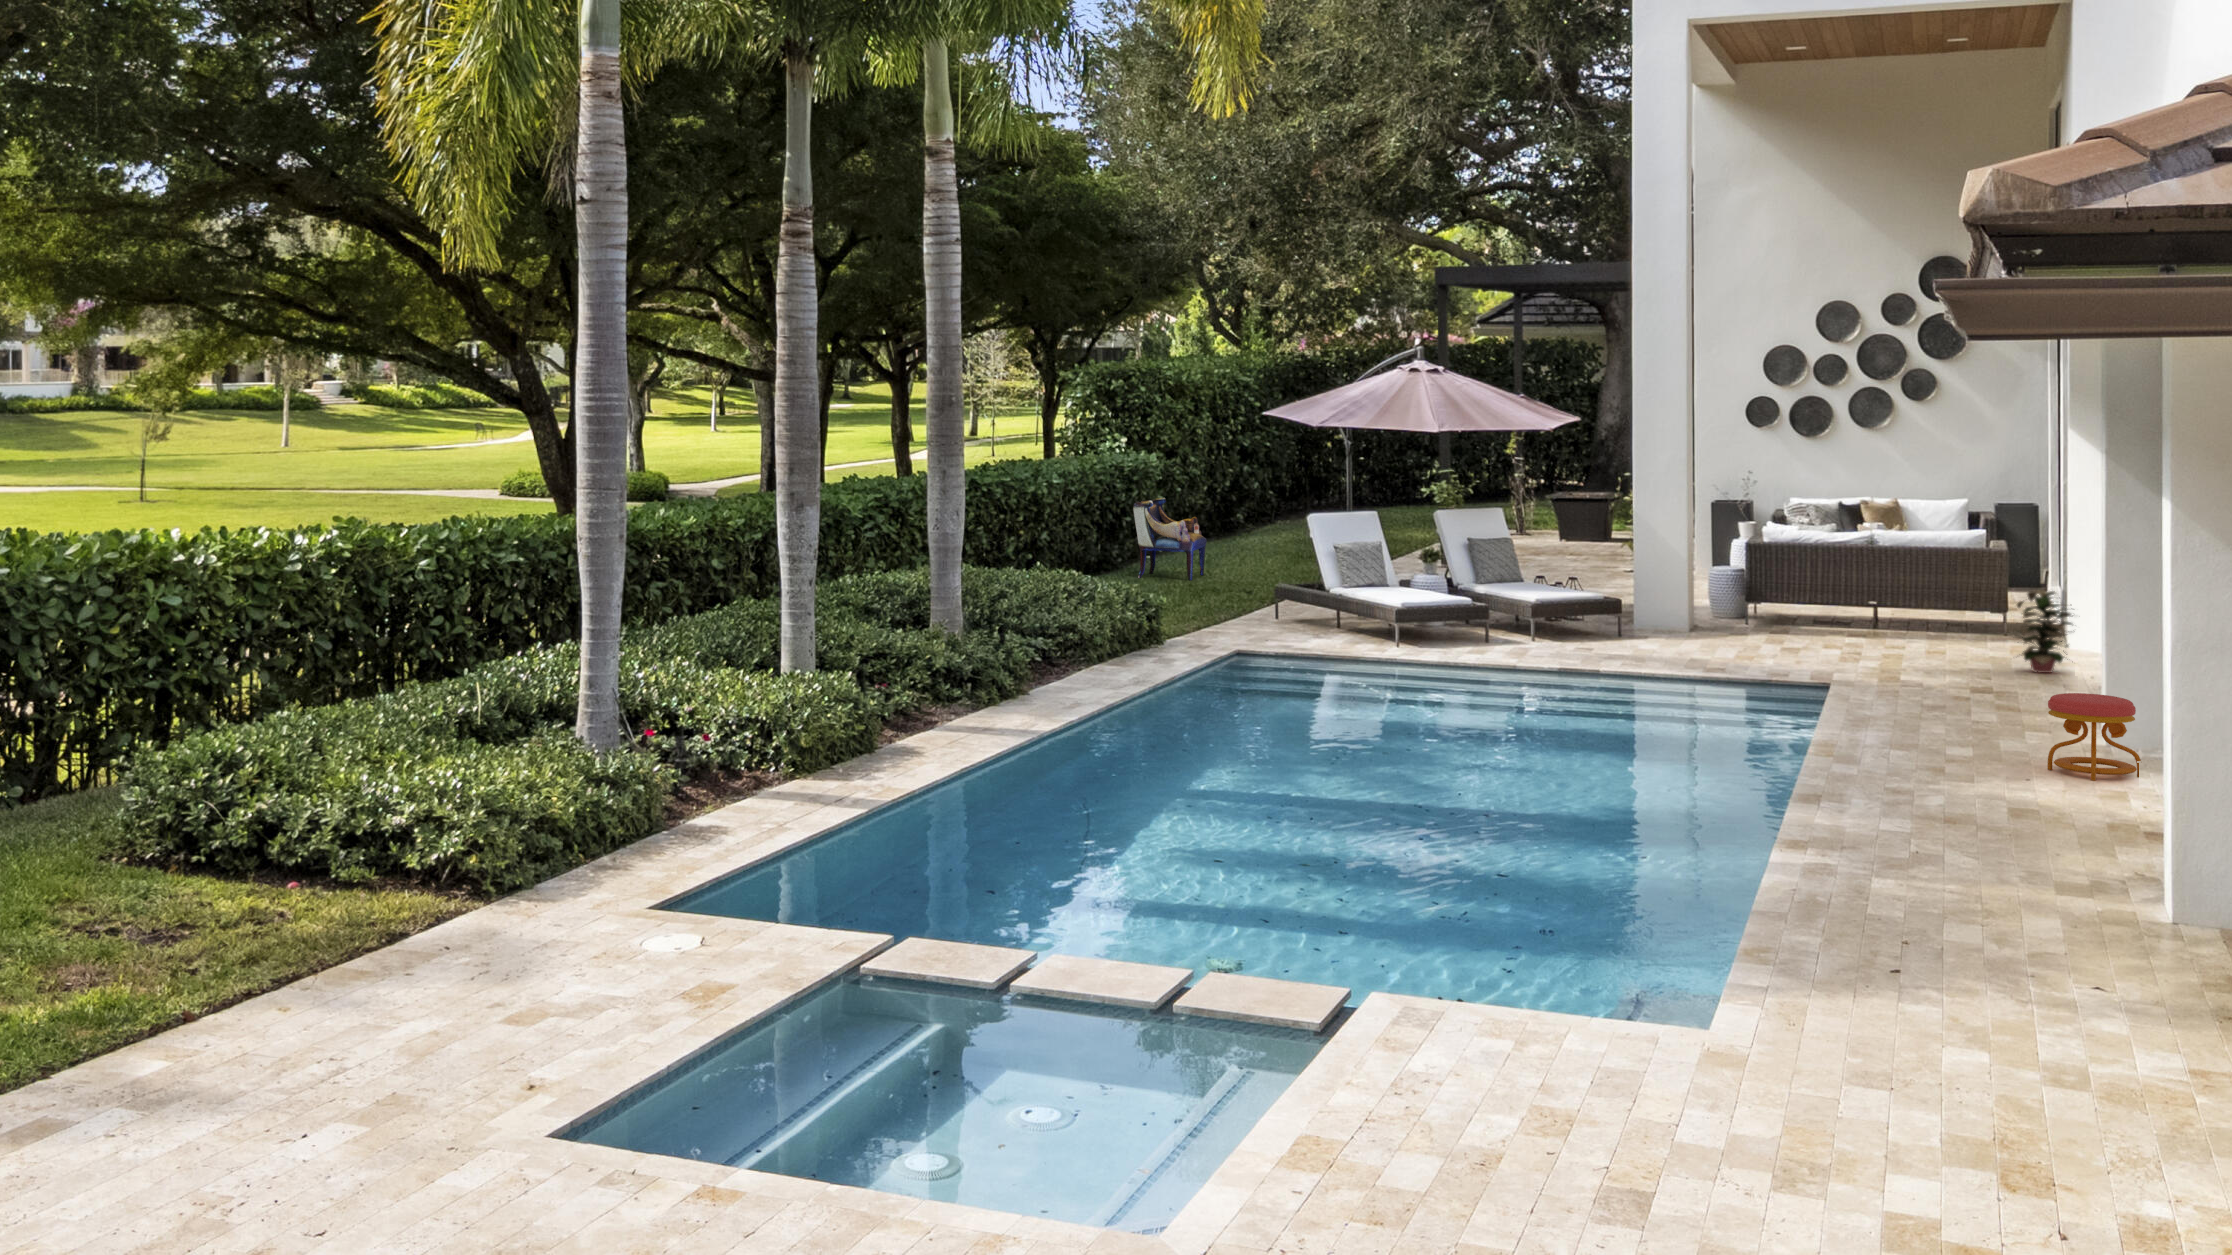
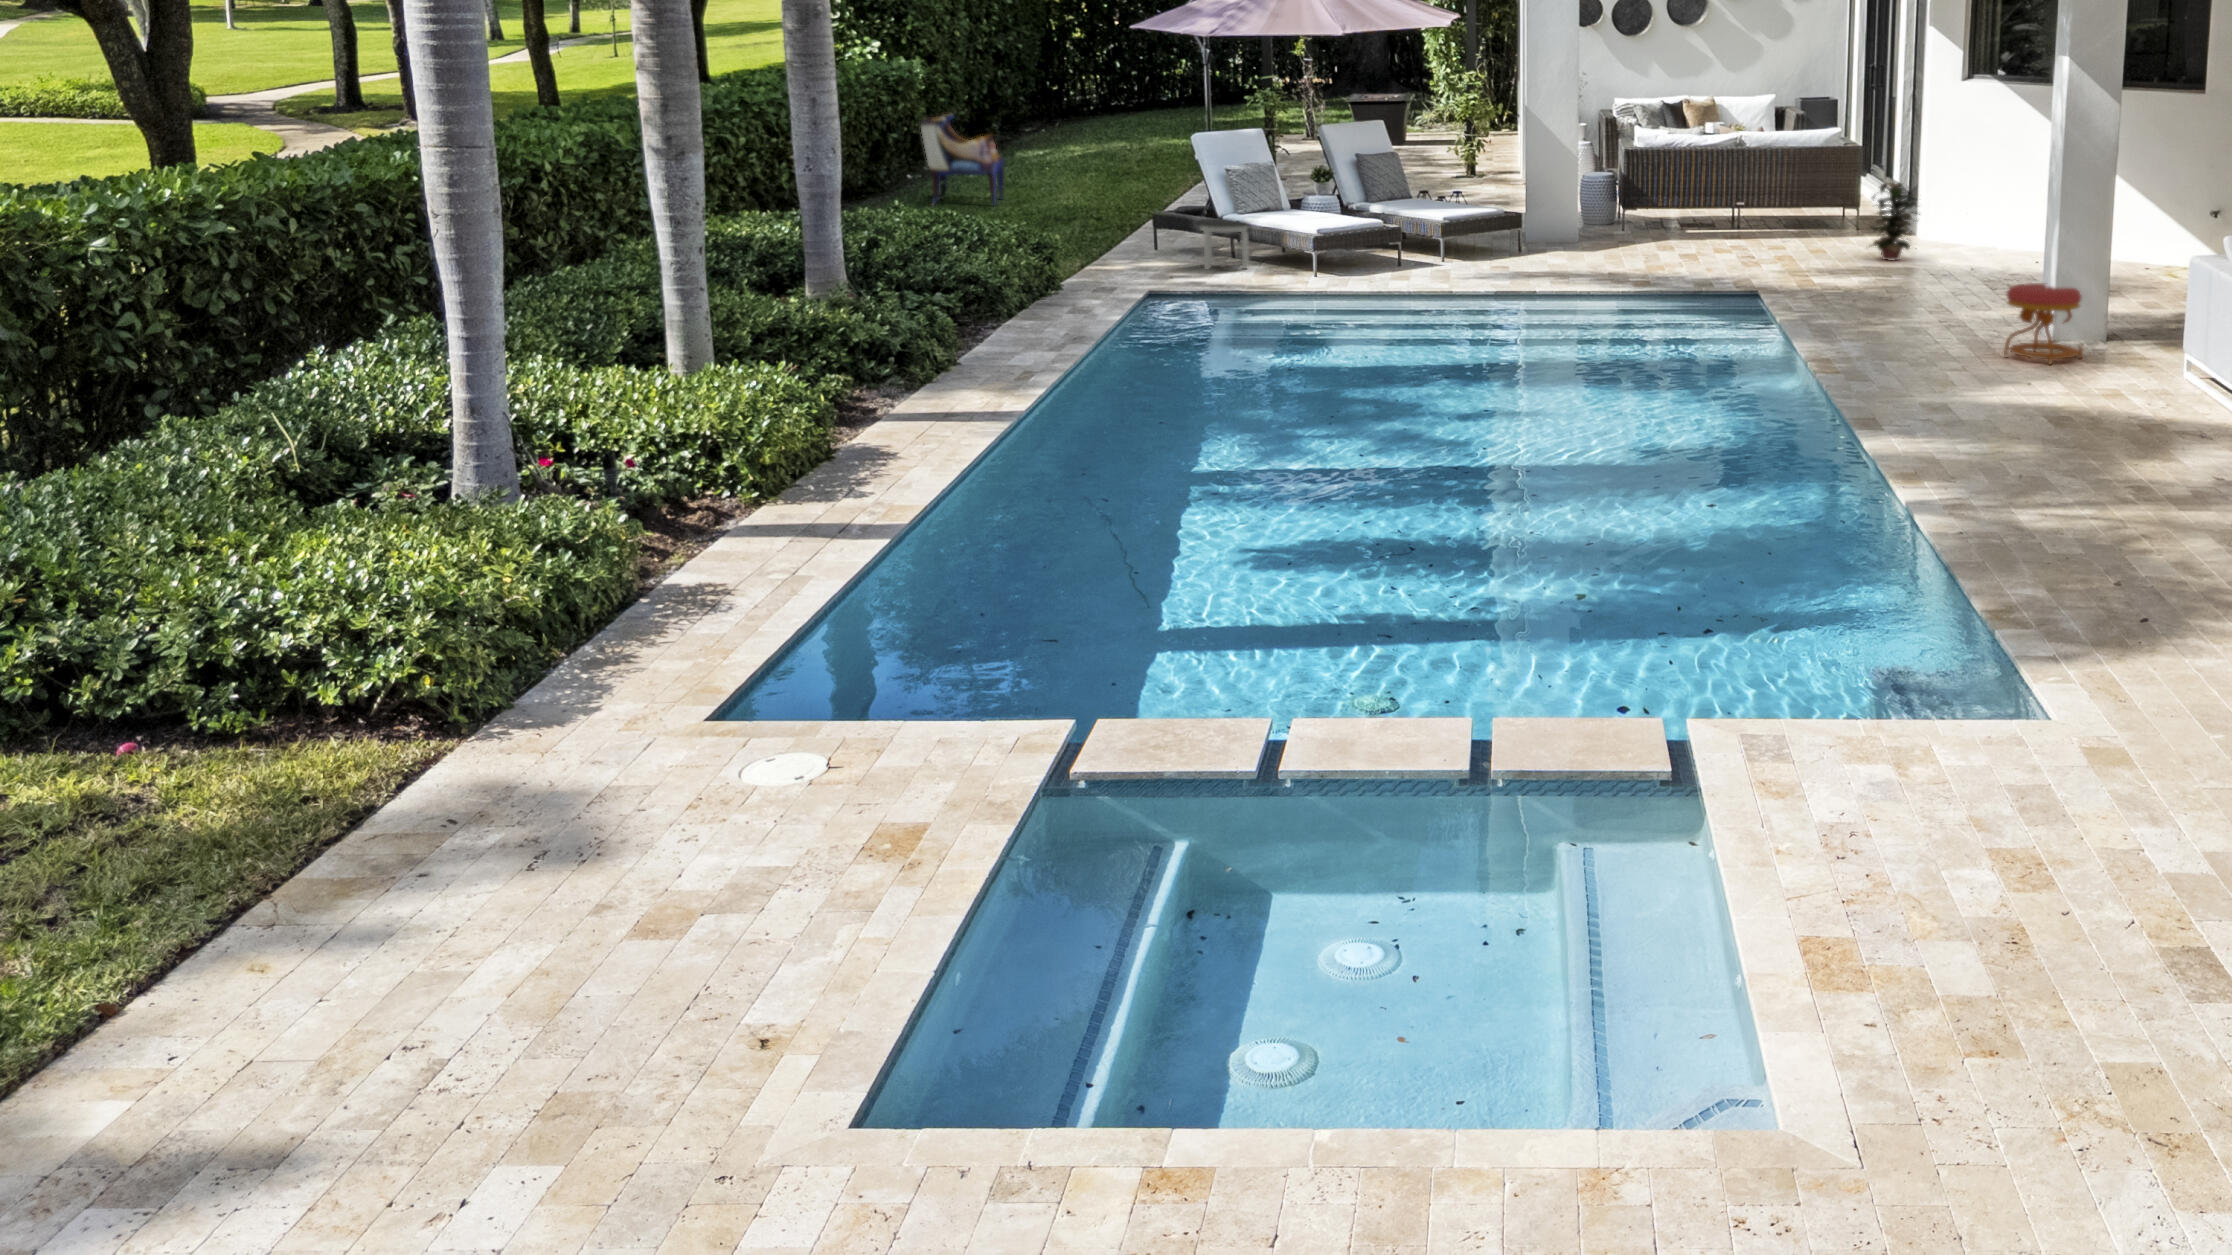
round table: none [1312,595,1368,643] -> present [1197,218,1249,269]

